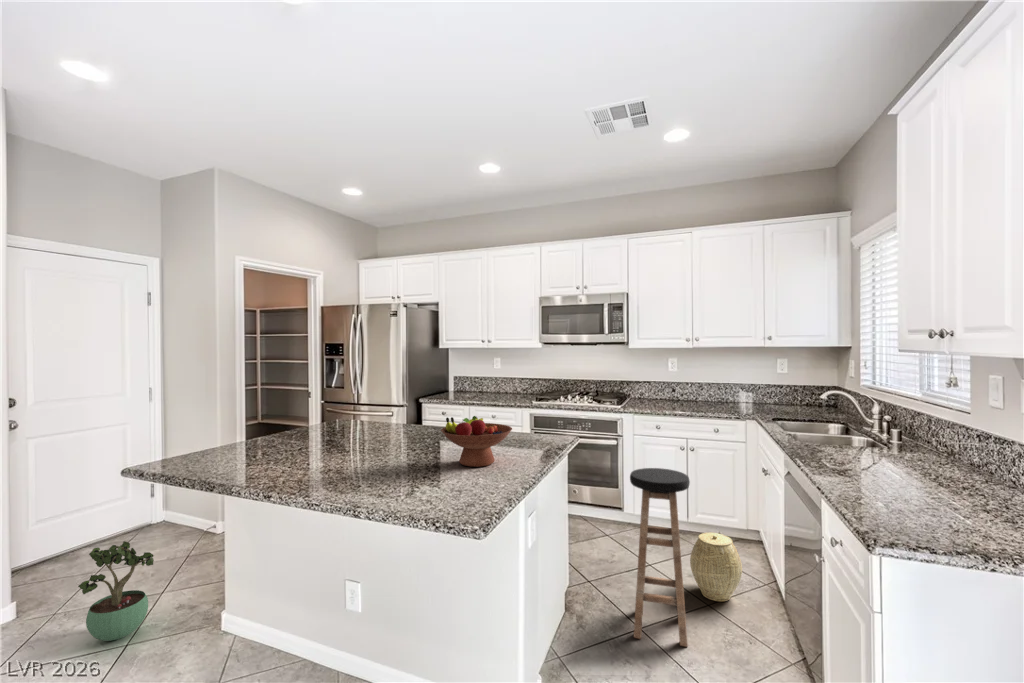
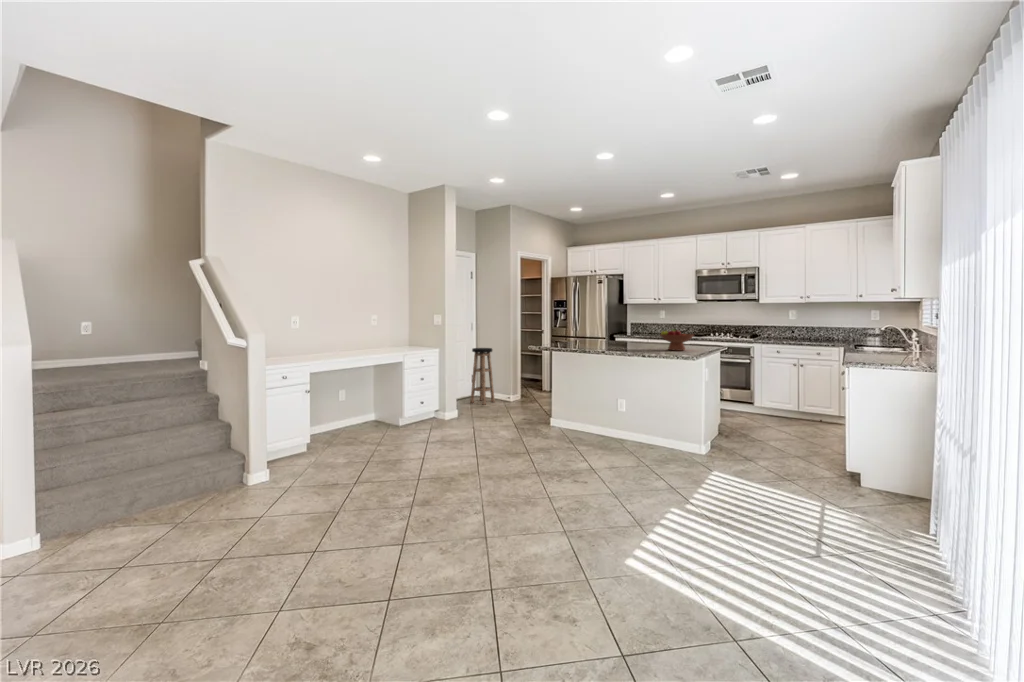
bar stool: present [630,468,690,647] -> present [471,348,494,404]
woven basket: present [690,533,742,601] -> none [791,406,824,441]
potted plant: present [78,541,154,641] -> none [488,384,516,426]

